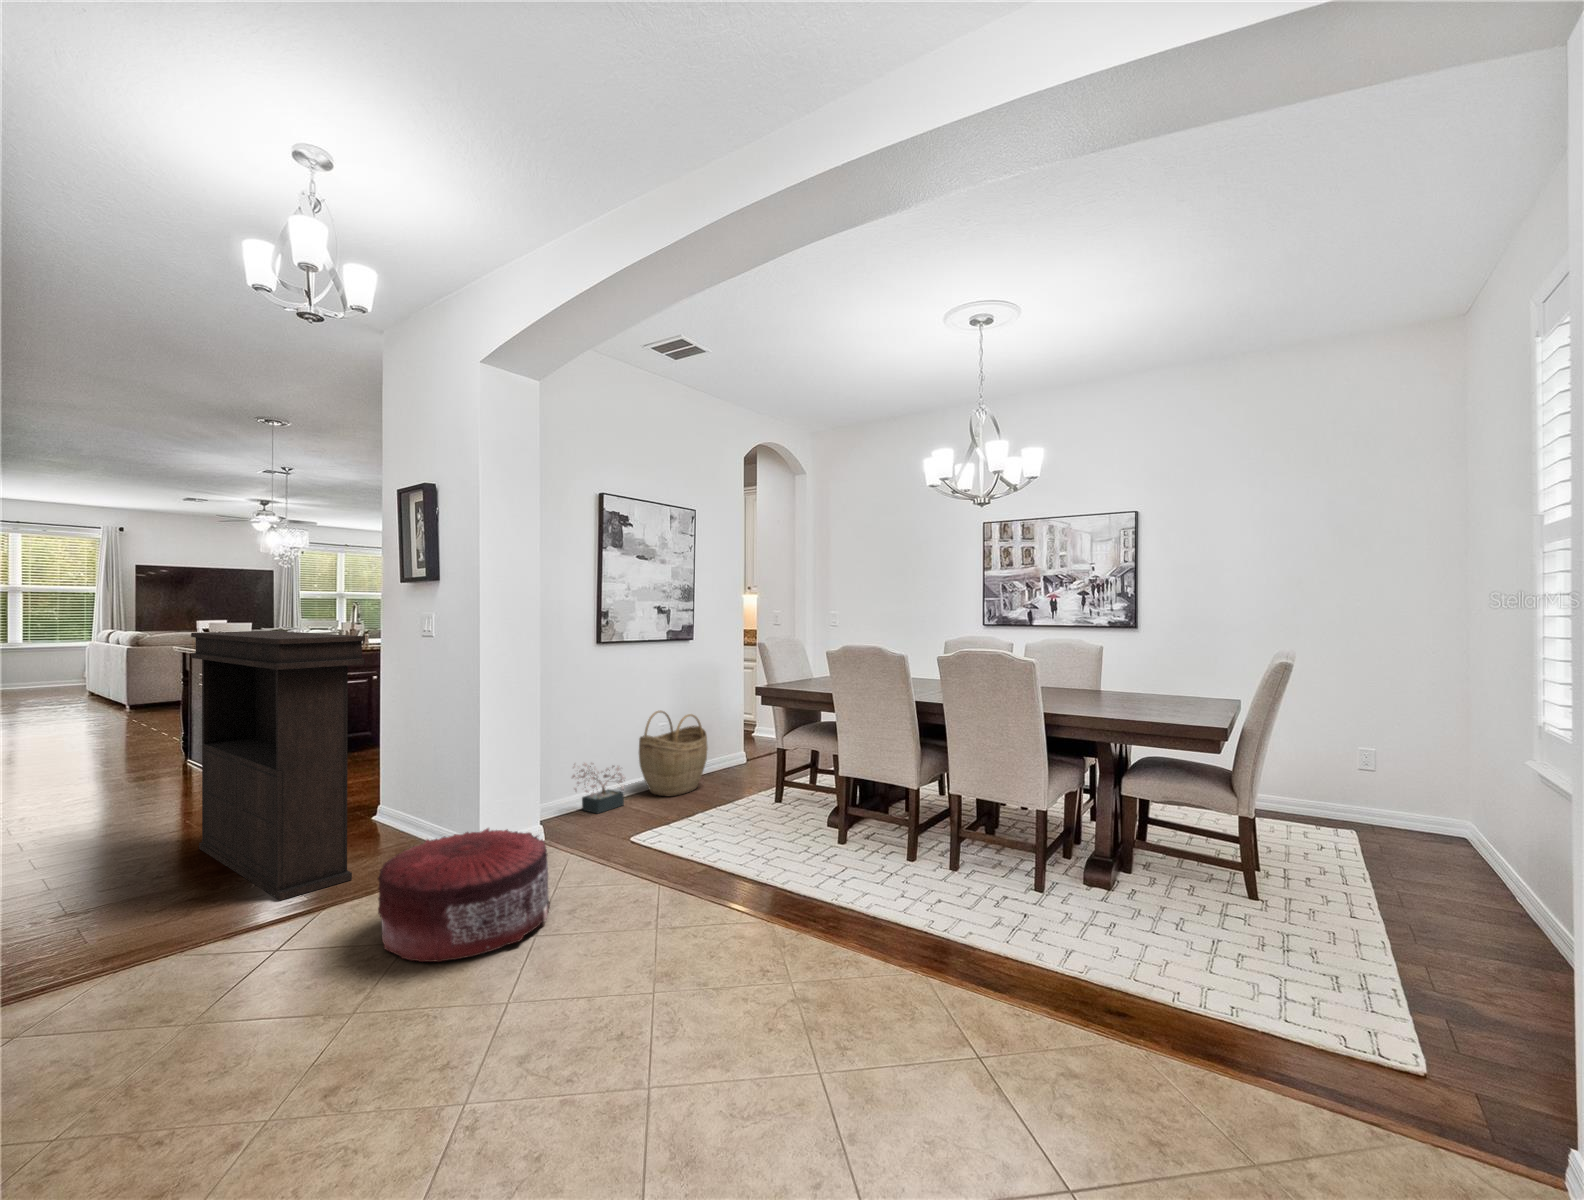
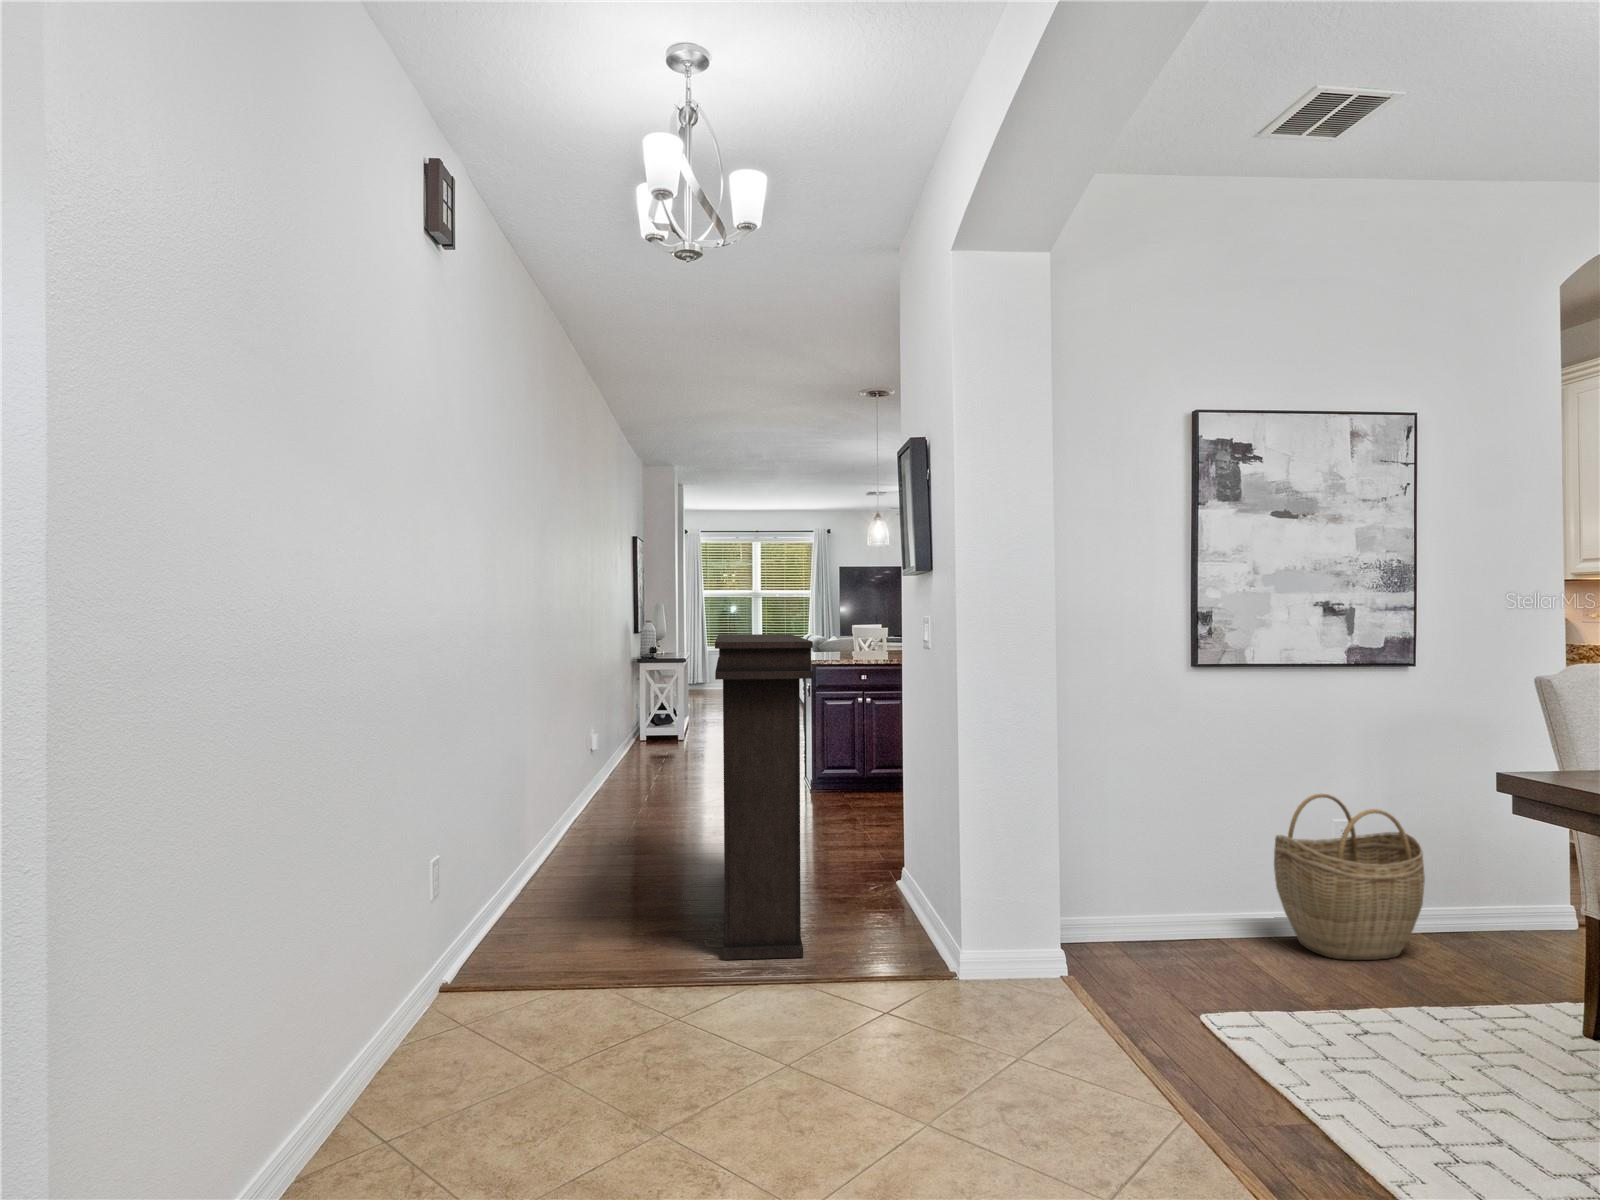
decorative plant: present [572,763,625,813] -> none [1136,860,1240,955]
pouf: present [378,828,550,962] -> none [733,931,980,1138]

